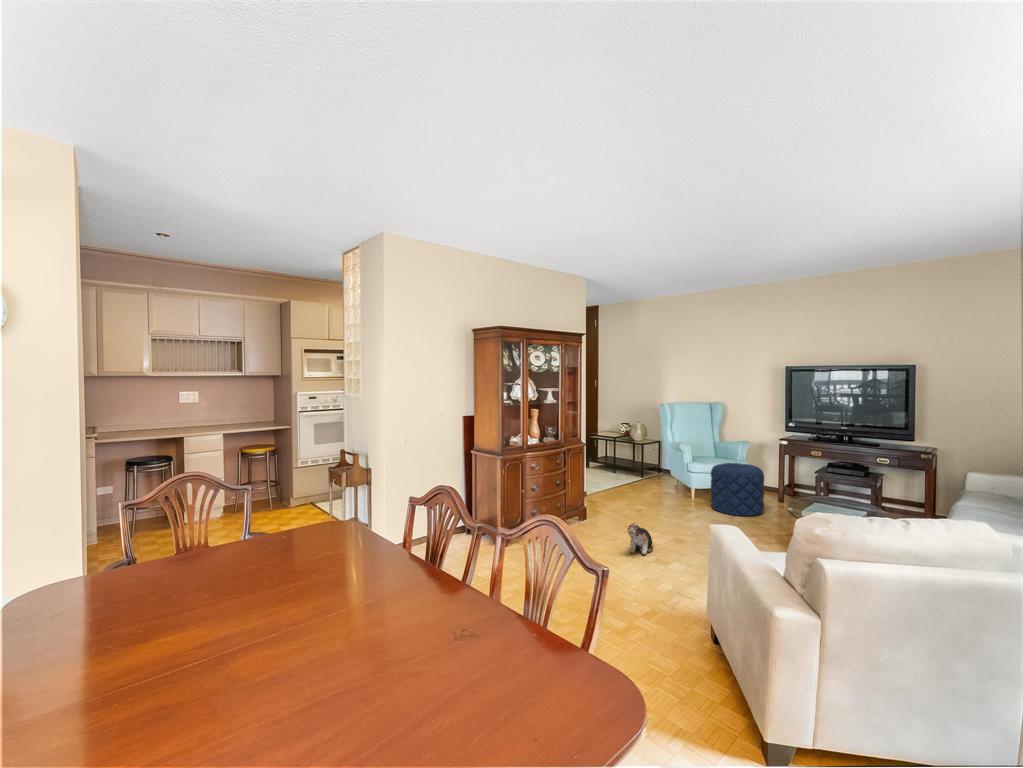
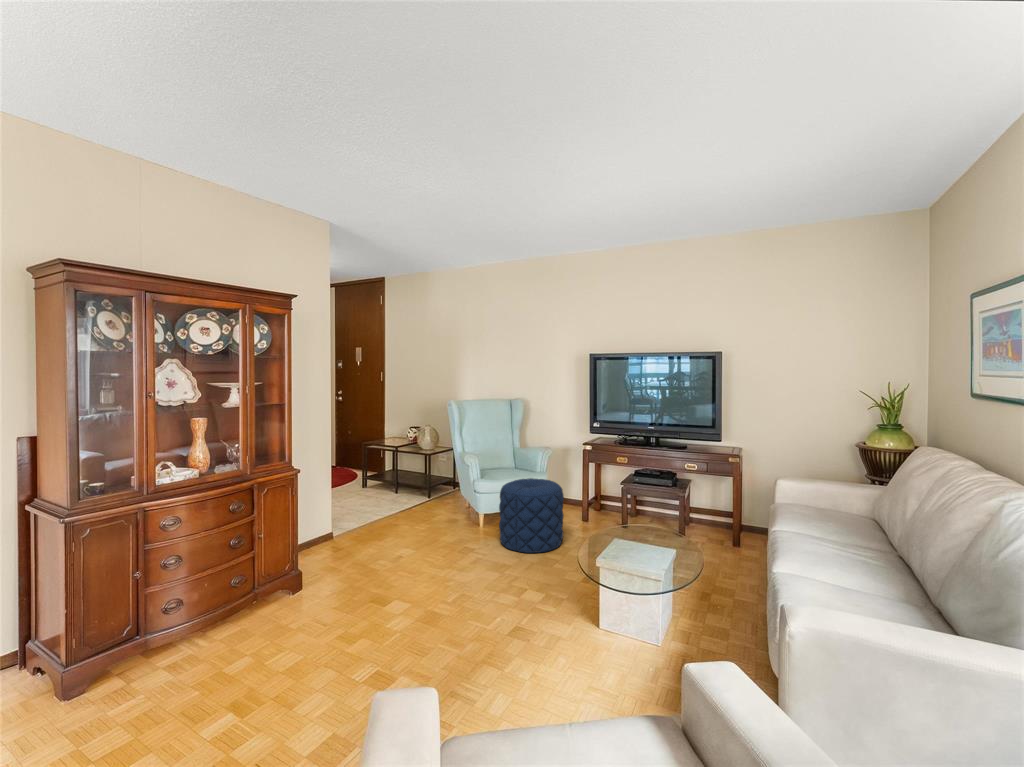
plush toy: present [626,523,653,554] -> none [321,615,387,669]

